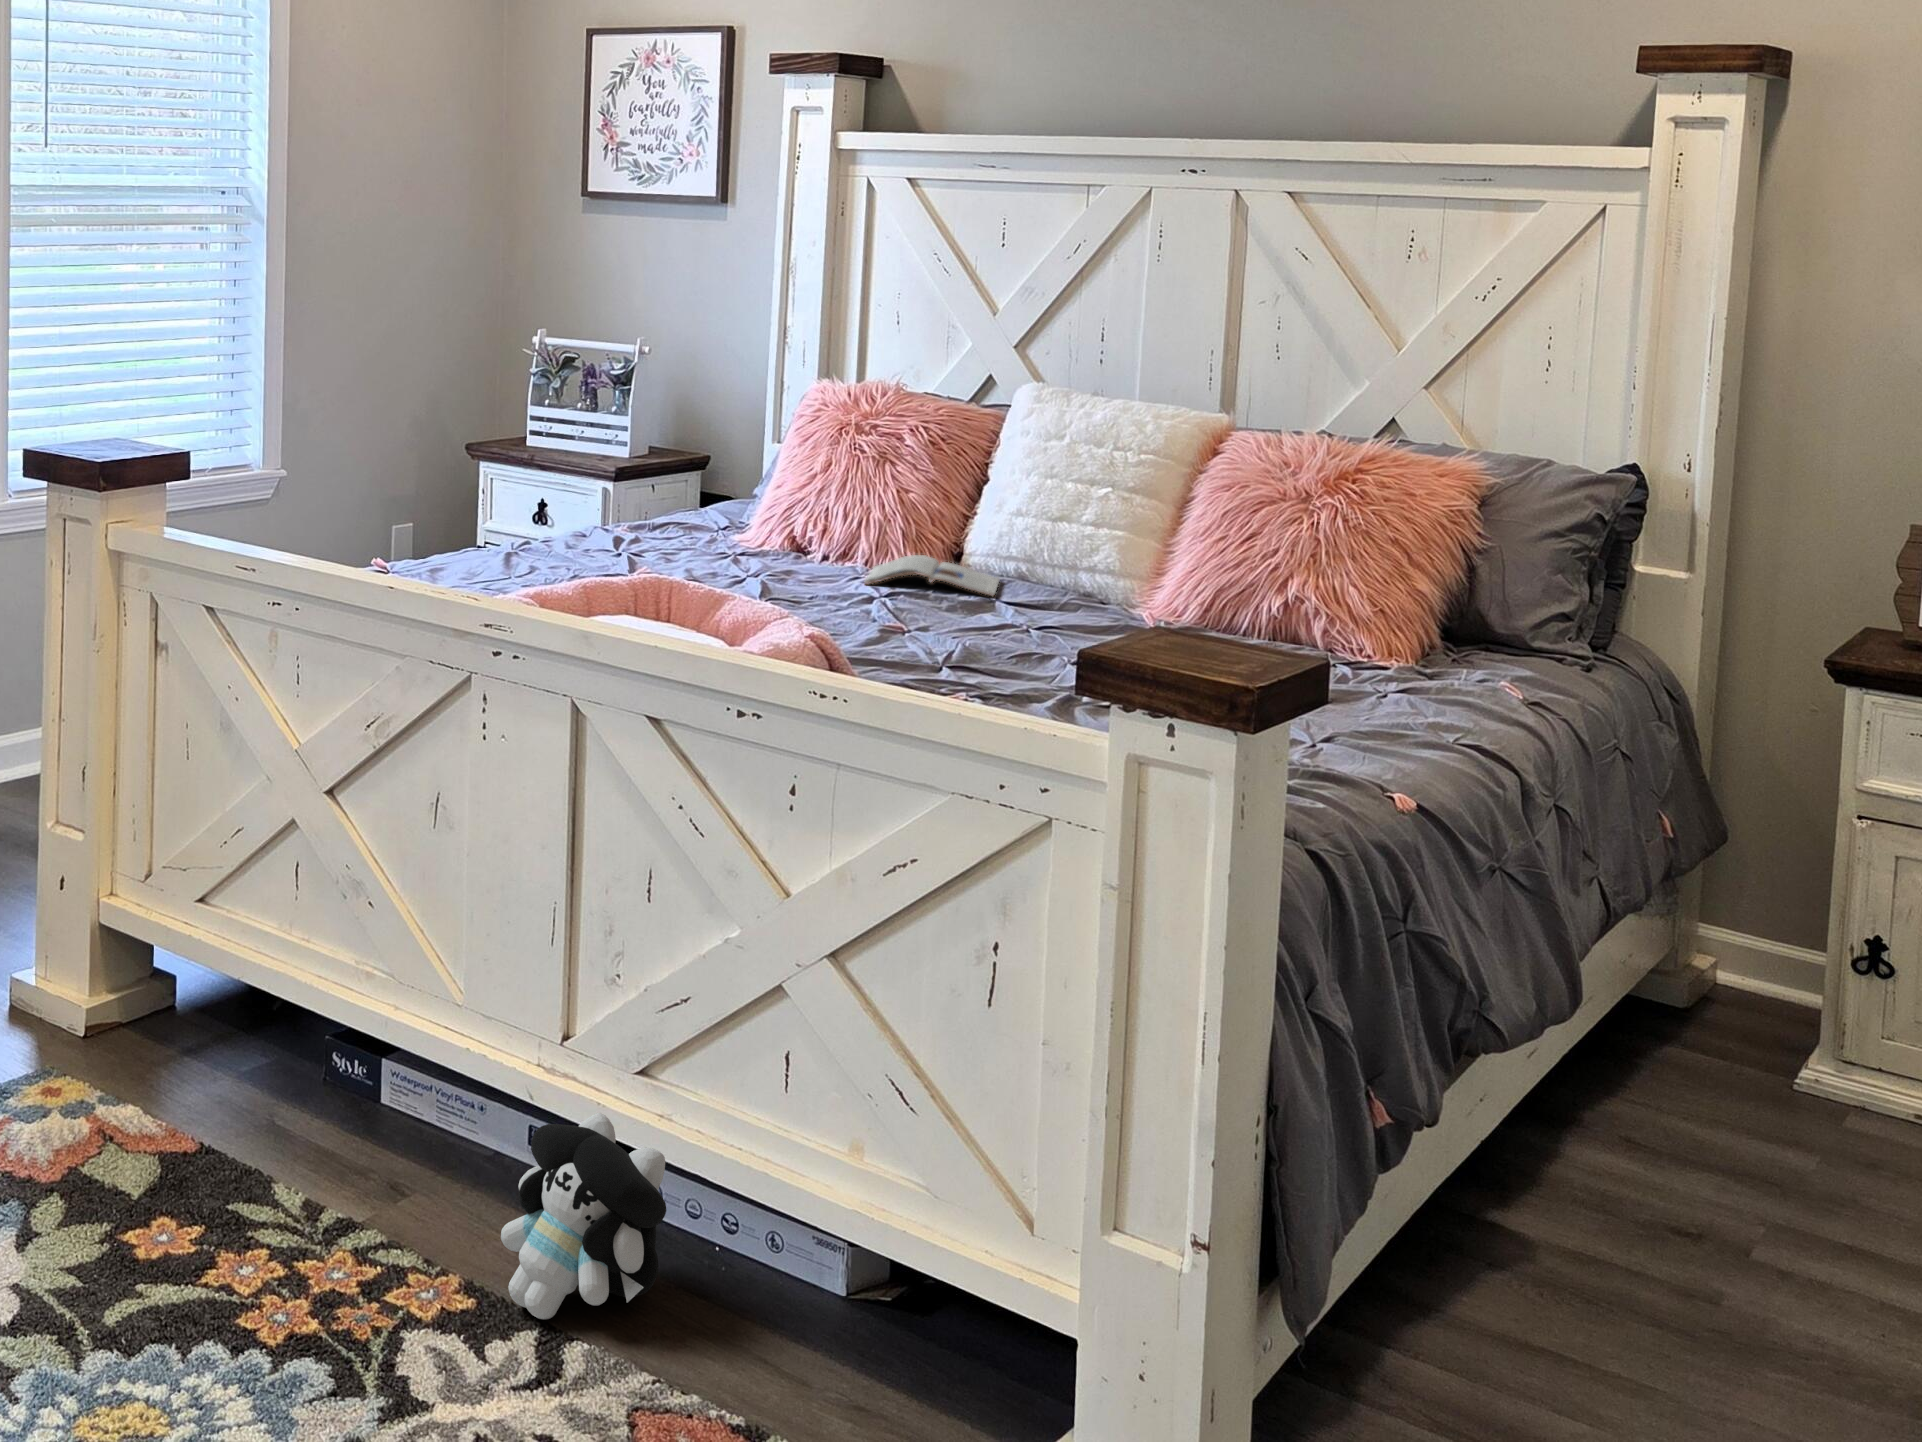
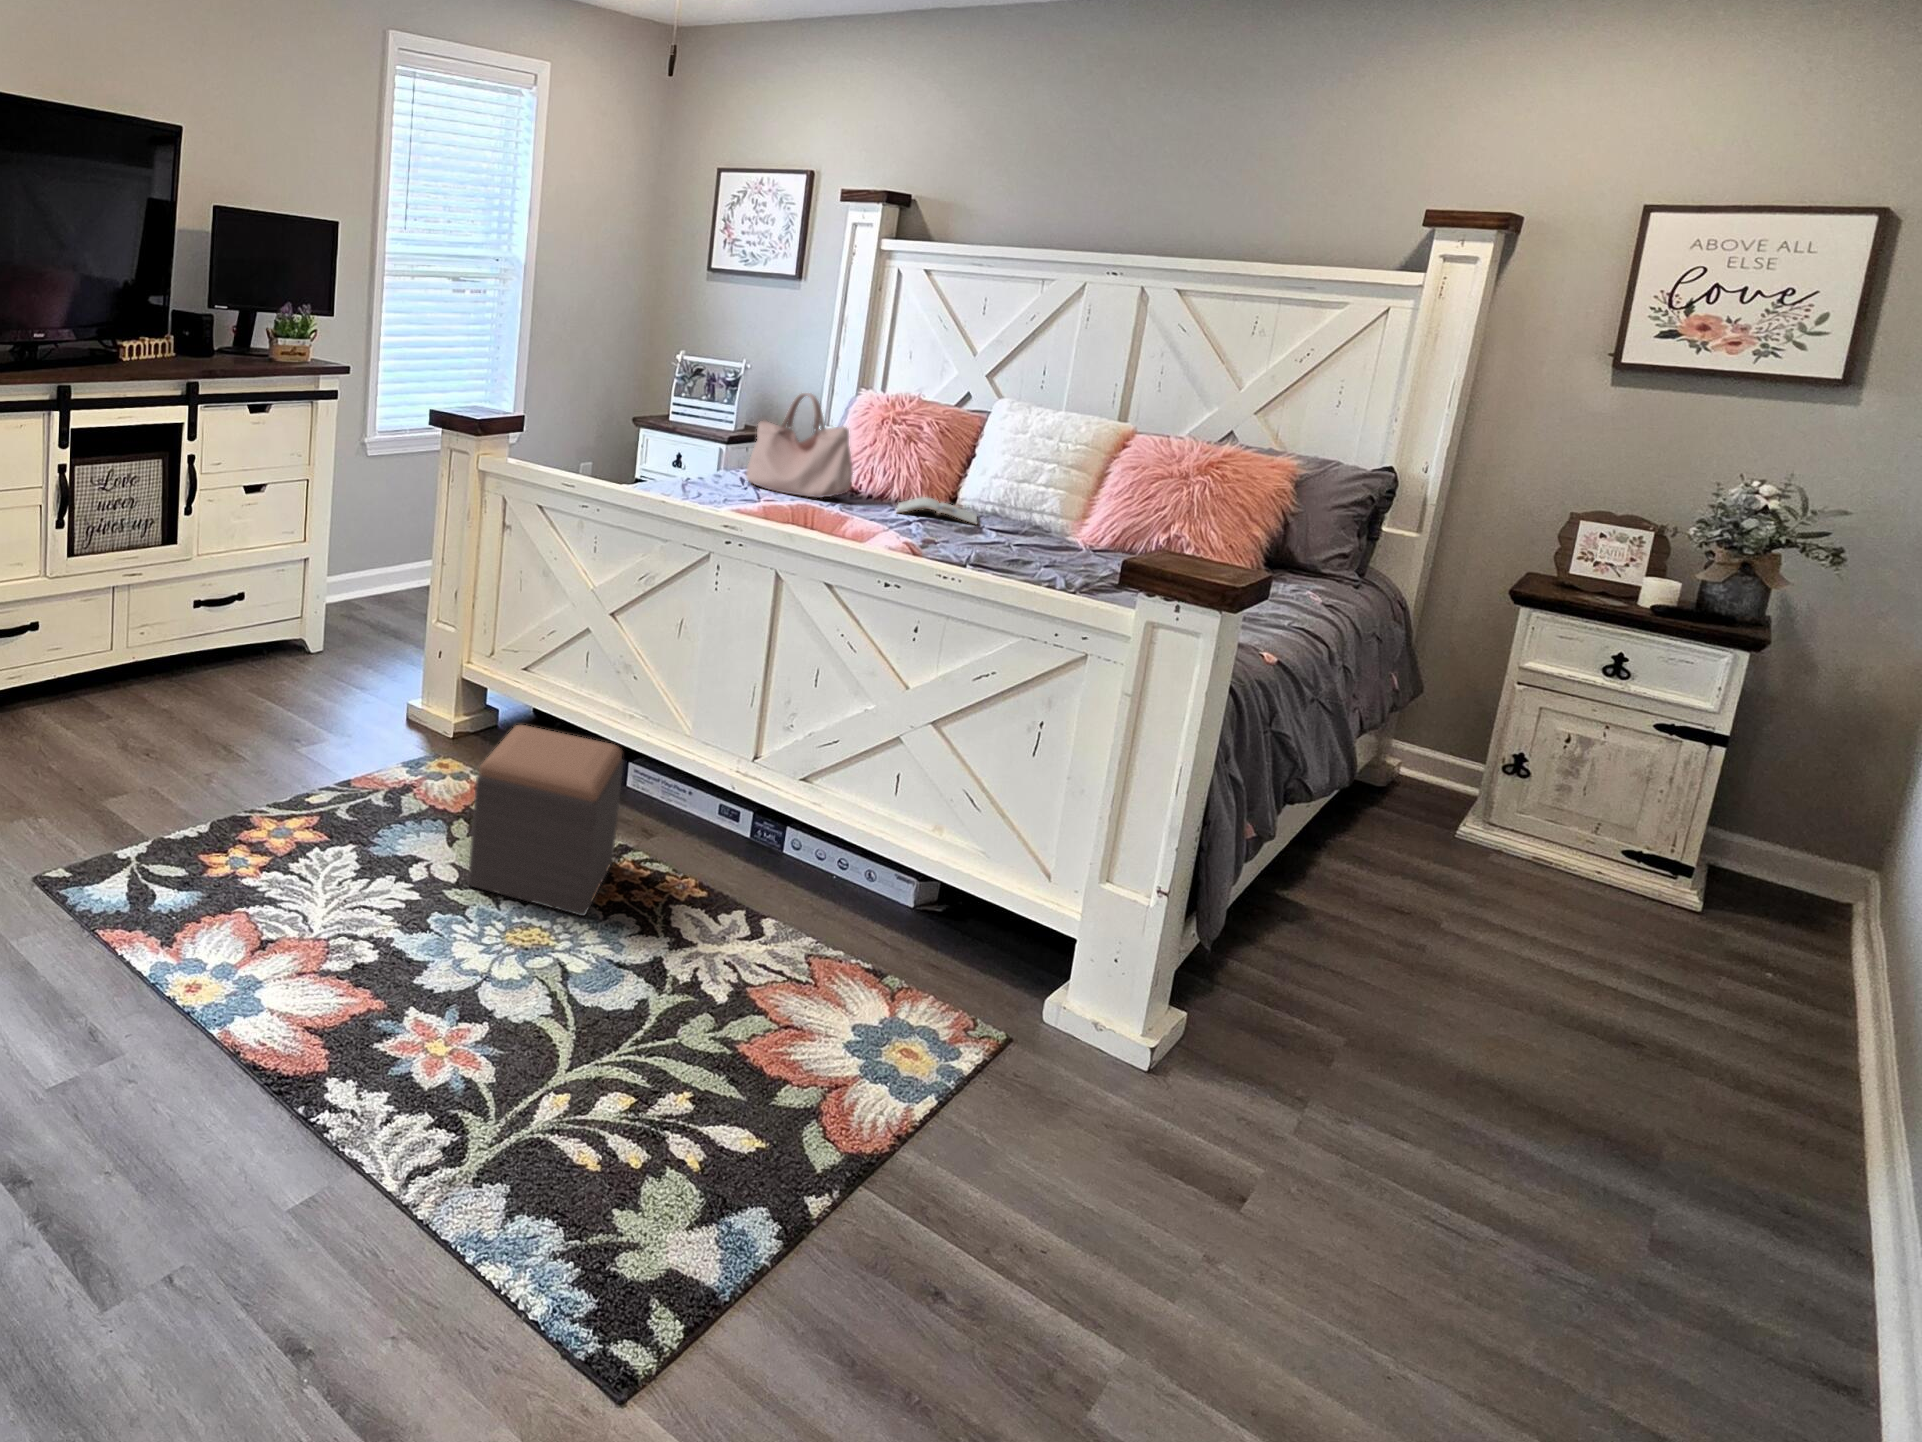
handbag: none [624,388,792,565] -> present [746,393,853,498]
footstool: none [28,1011,322,1371] -> present [468,725,623,916]
plush toy: present [501,1113,666,1319] -> none [719,798,818,905]

